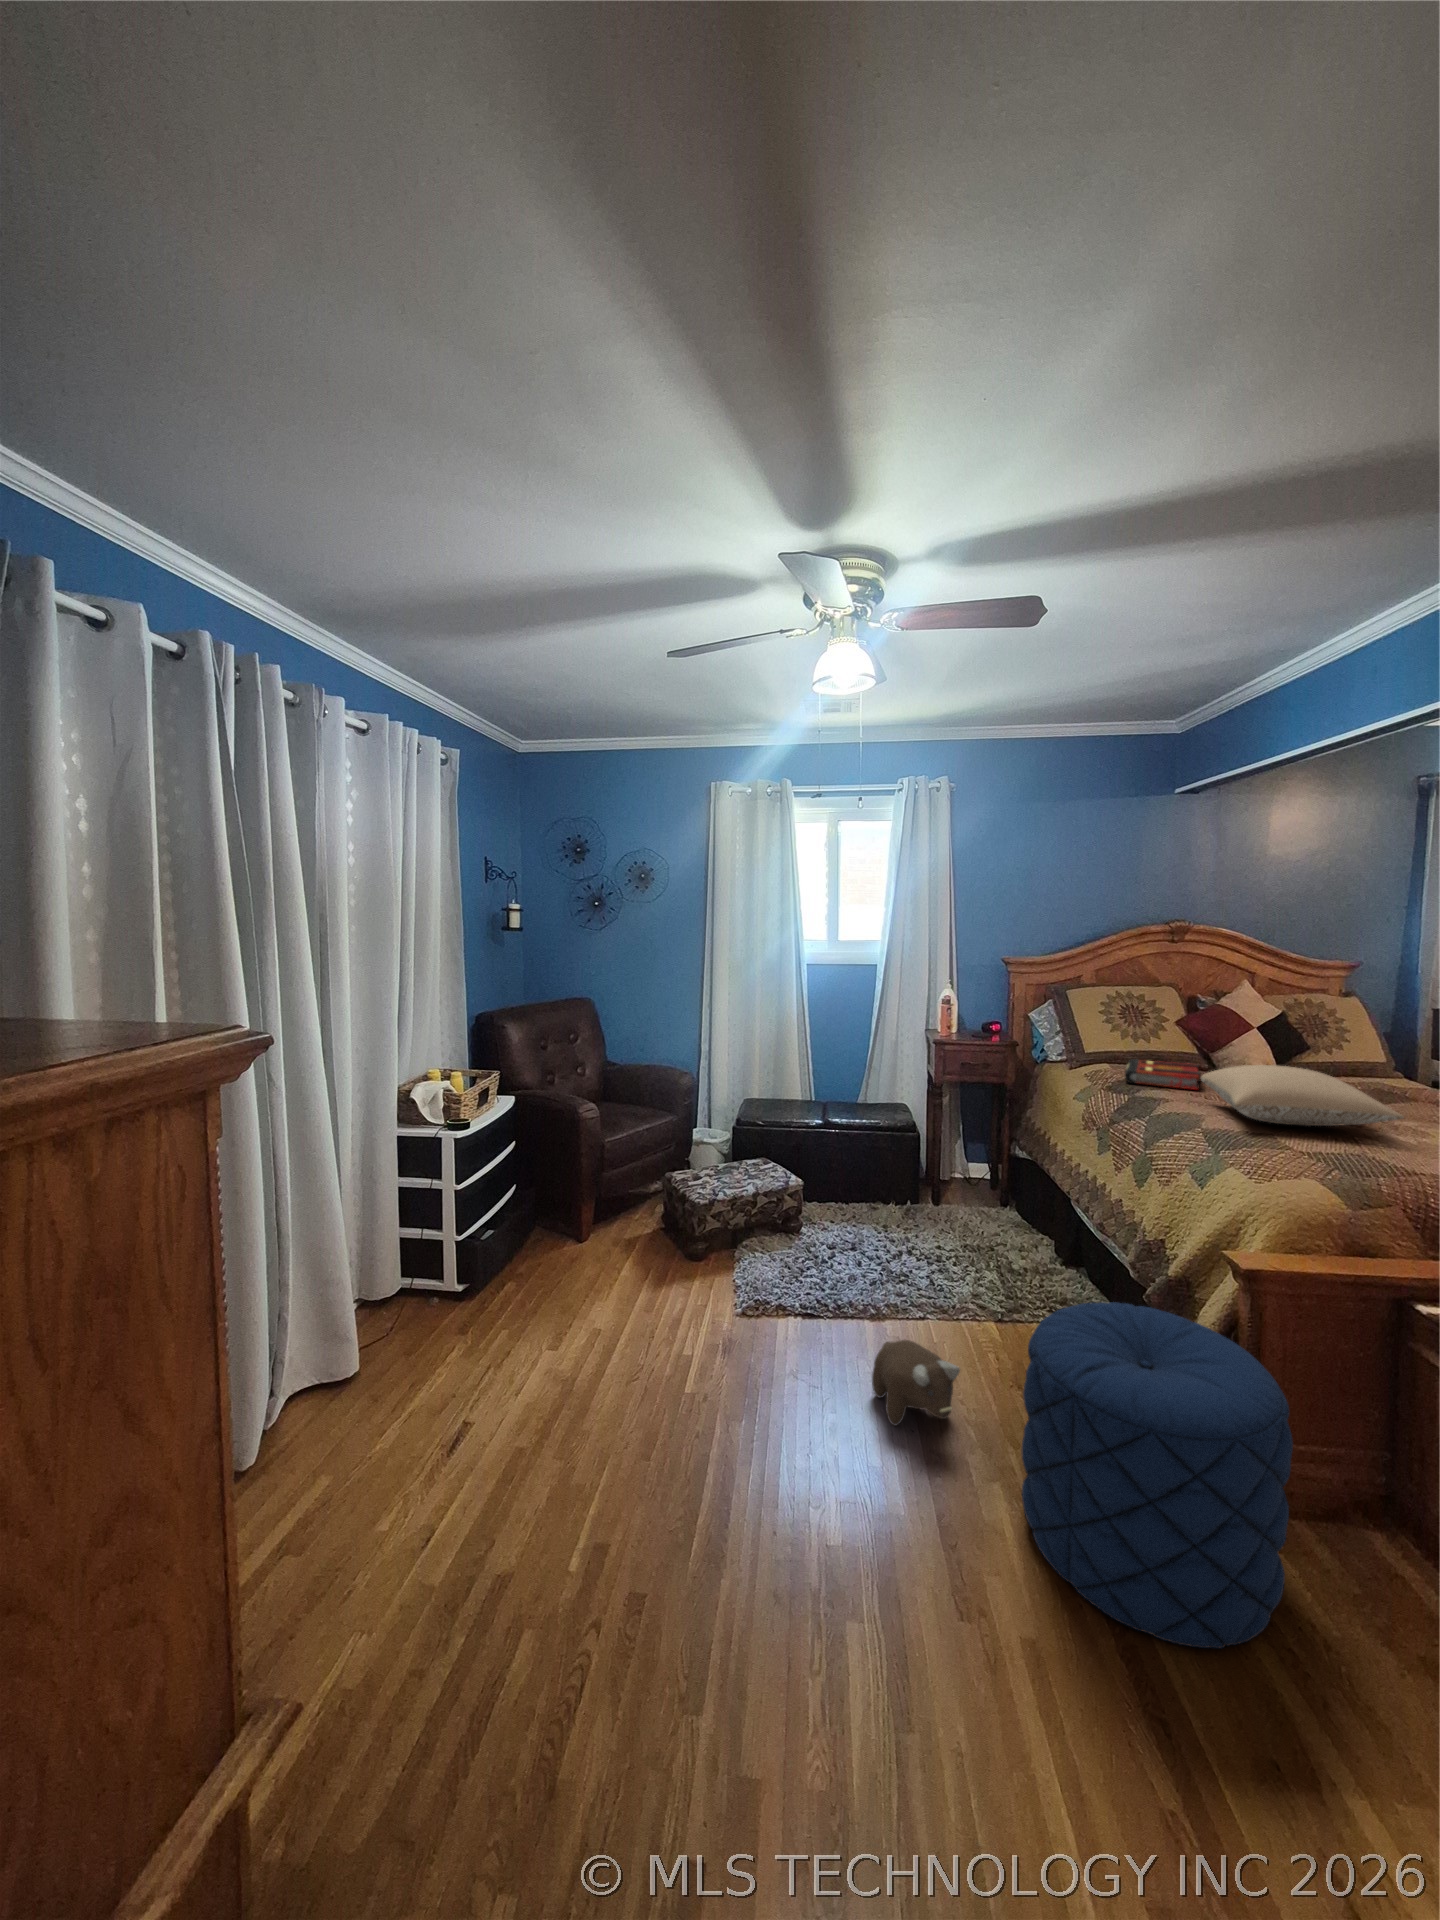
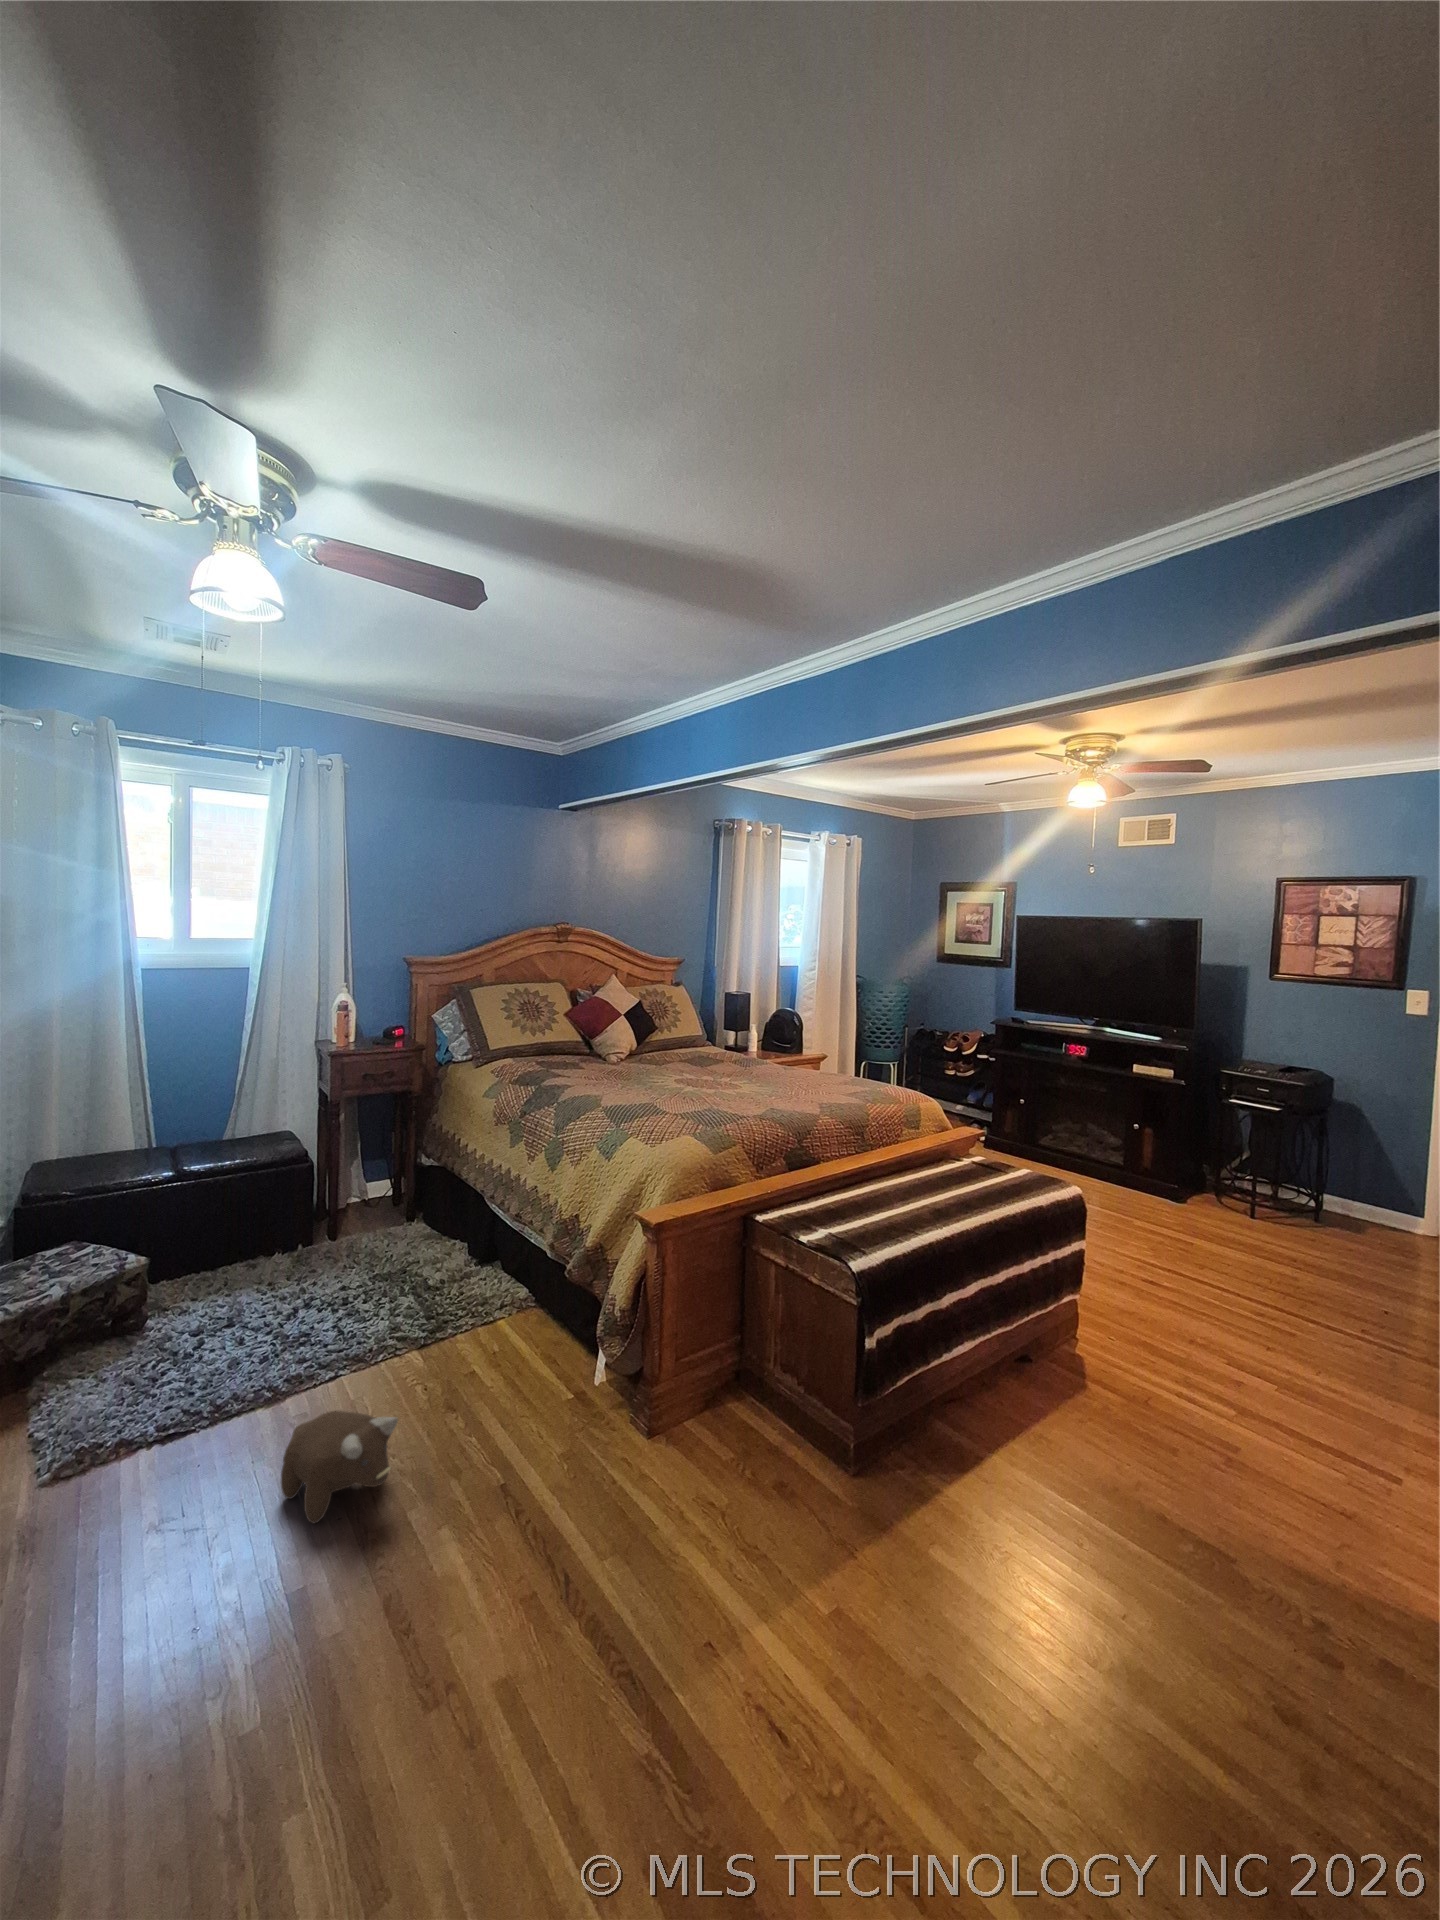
book: present [1125,1059,1200,1090] -> none [529,1052,590,1076]
pillow: present [1201,1065,1403,1126] -> none [594,1046,729,1095]
pouf: present [1021,1302,1293,1648] -> none [472,1281,695,1596]

